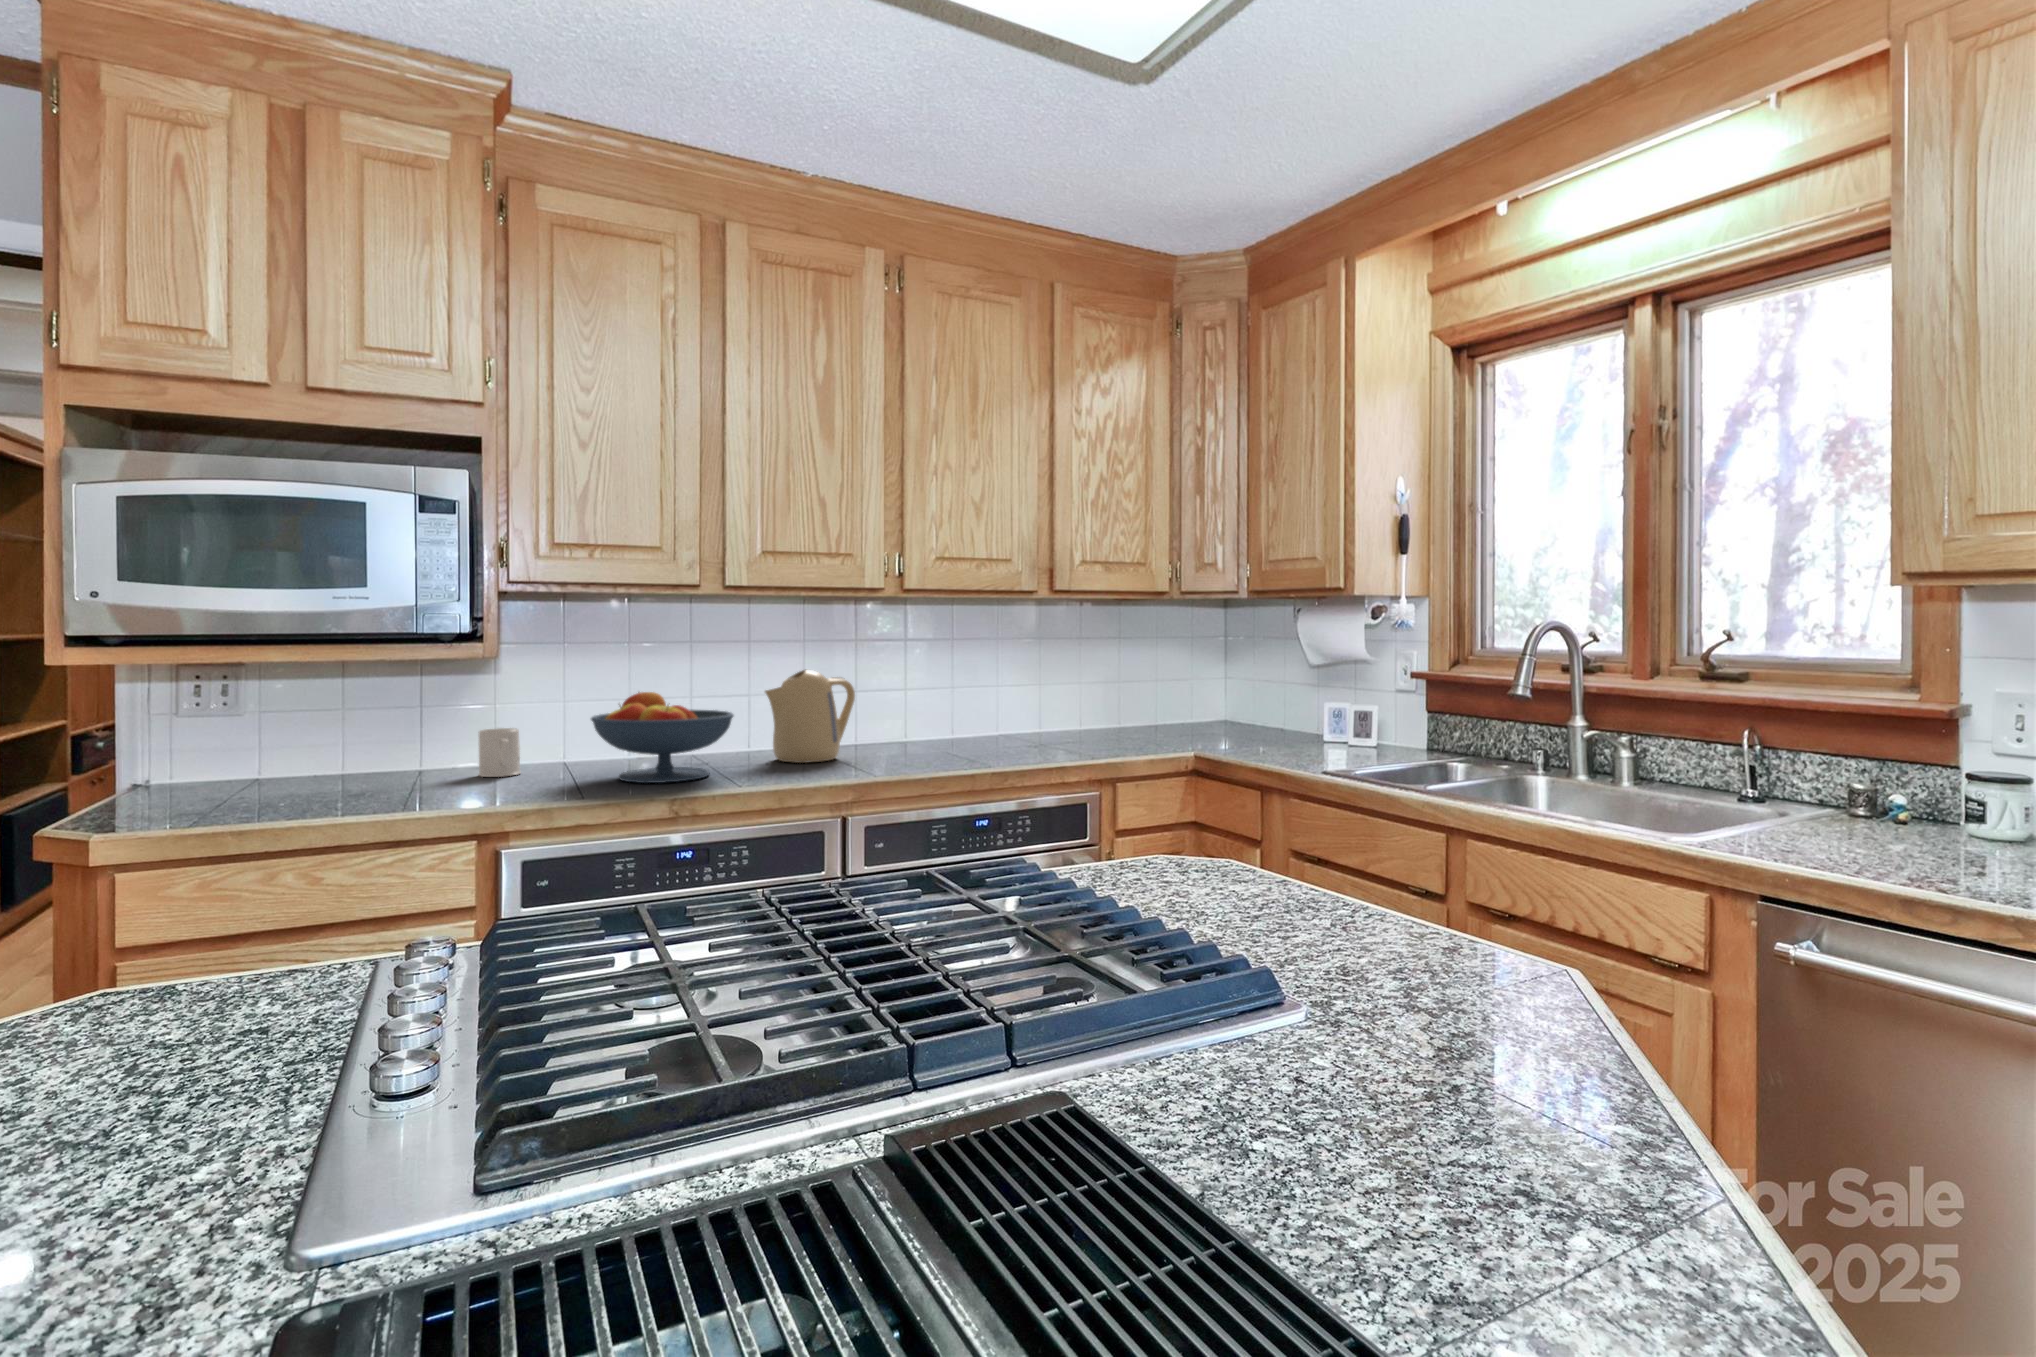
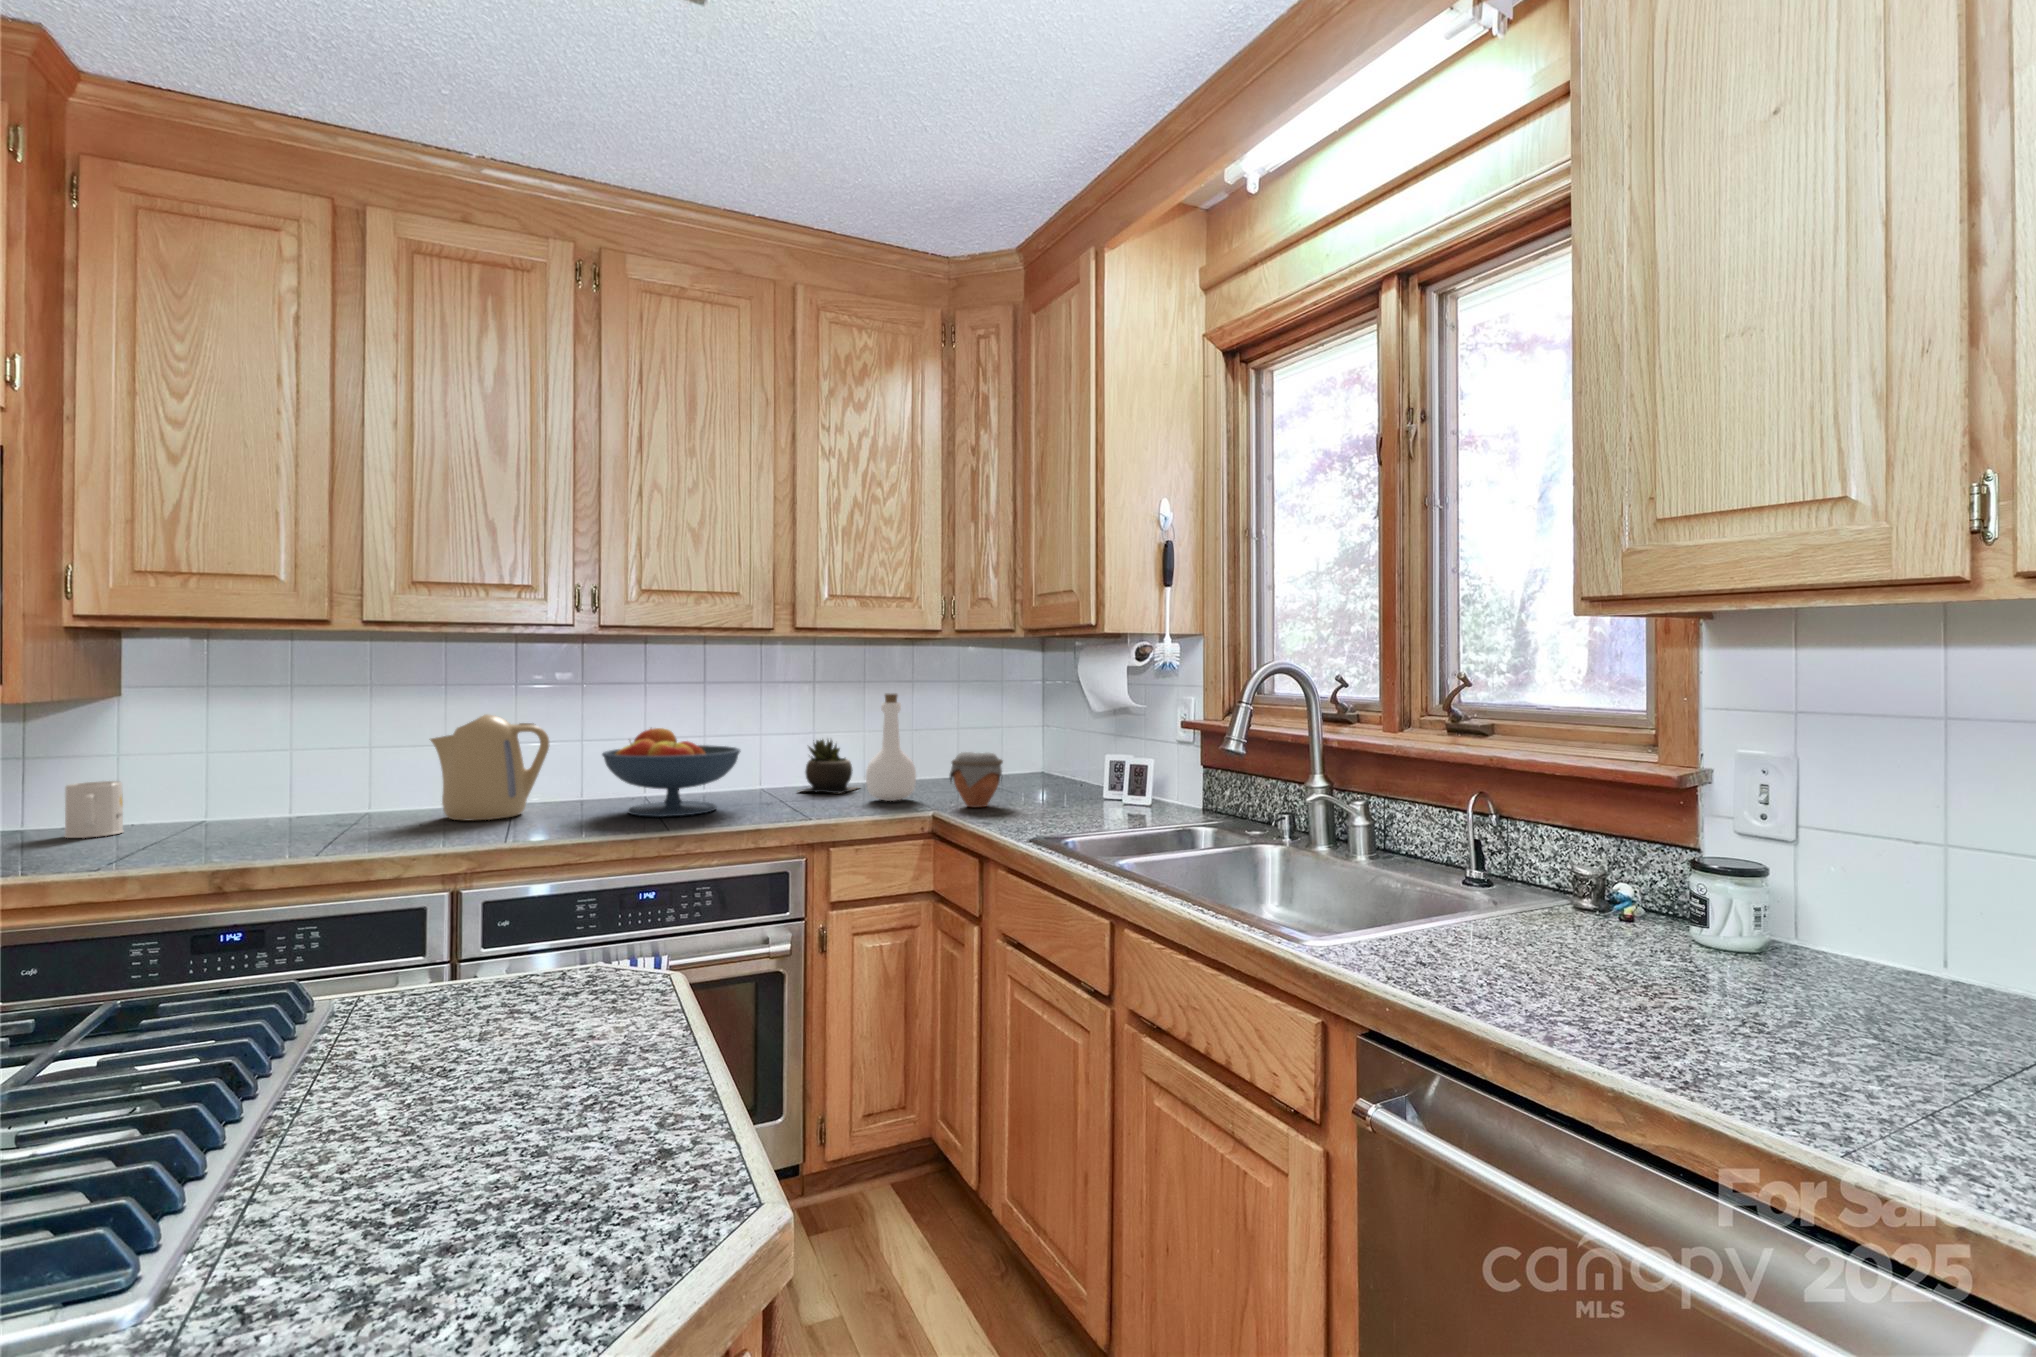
bottle: none [1114,651,1159,746] -> present [866,694,916,801]
succulent plant: none [1037,690,1087,741] -> present [803,739,856,793]
fruit bowl: present [591,692,734,783] -> present [602,728,740,817]
jar: none [1197,702,1248,751] -> present [950,752,1003,808]

